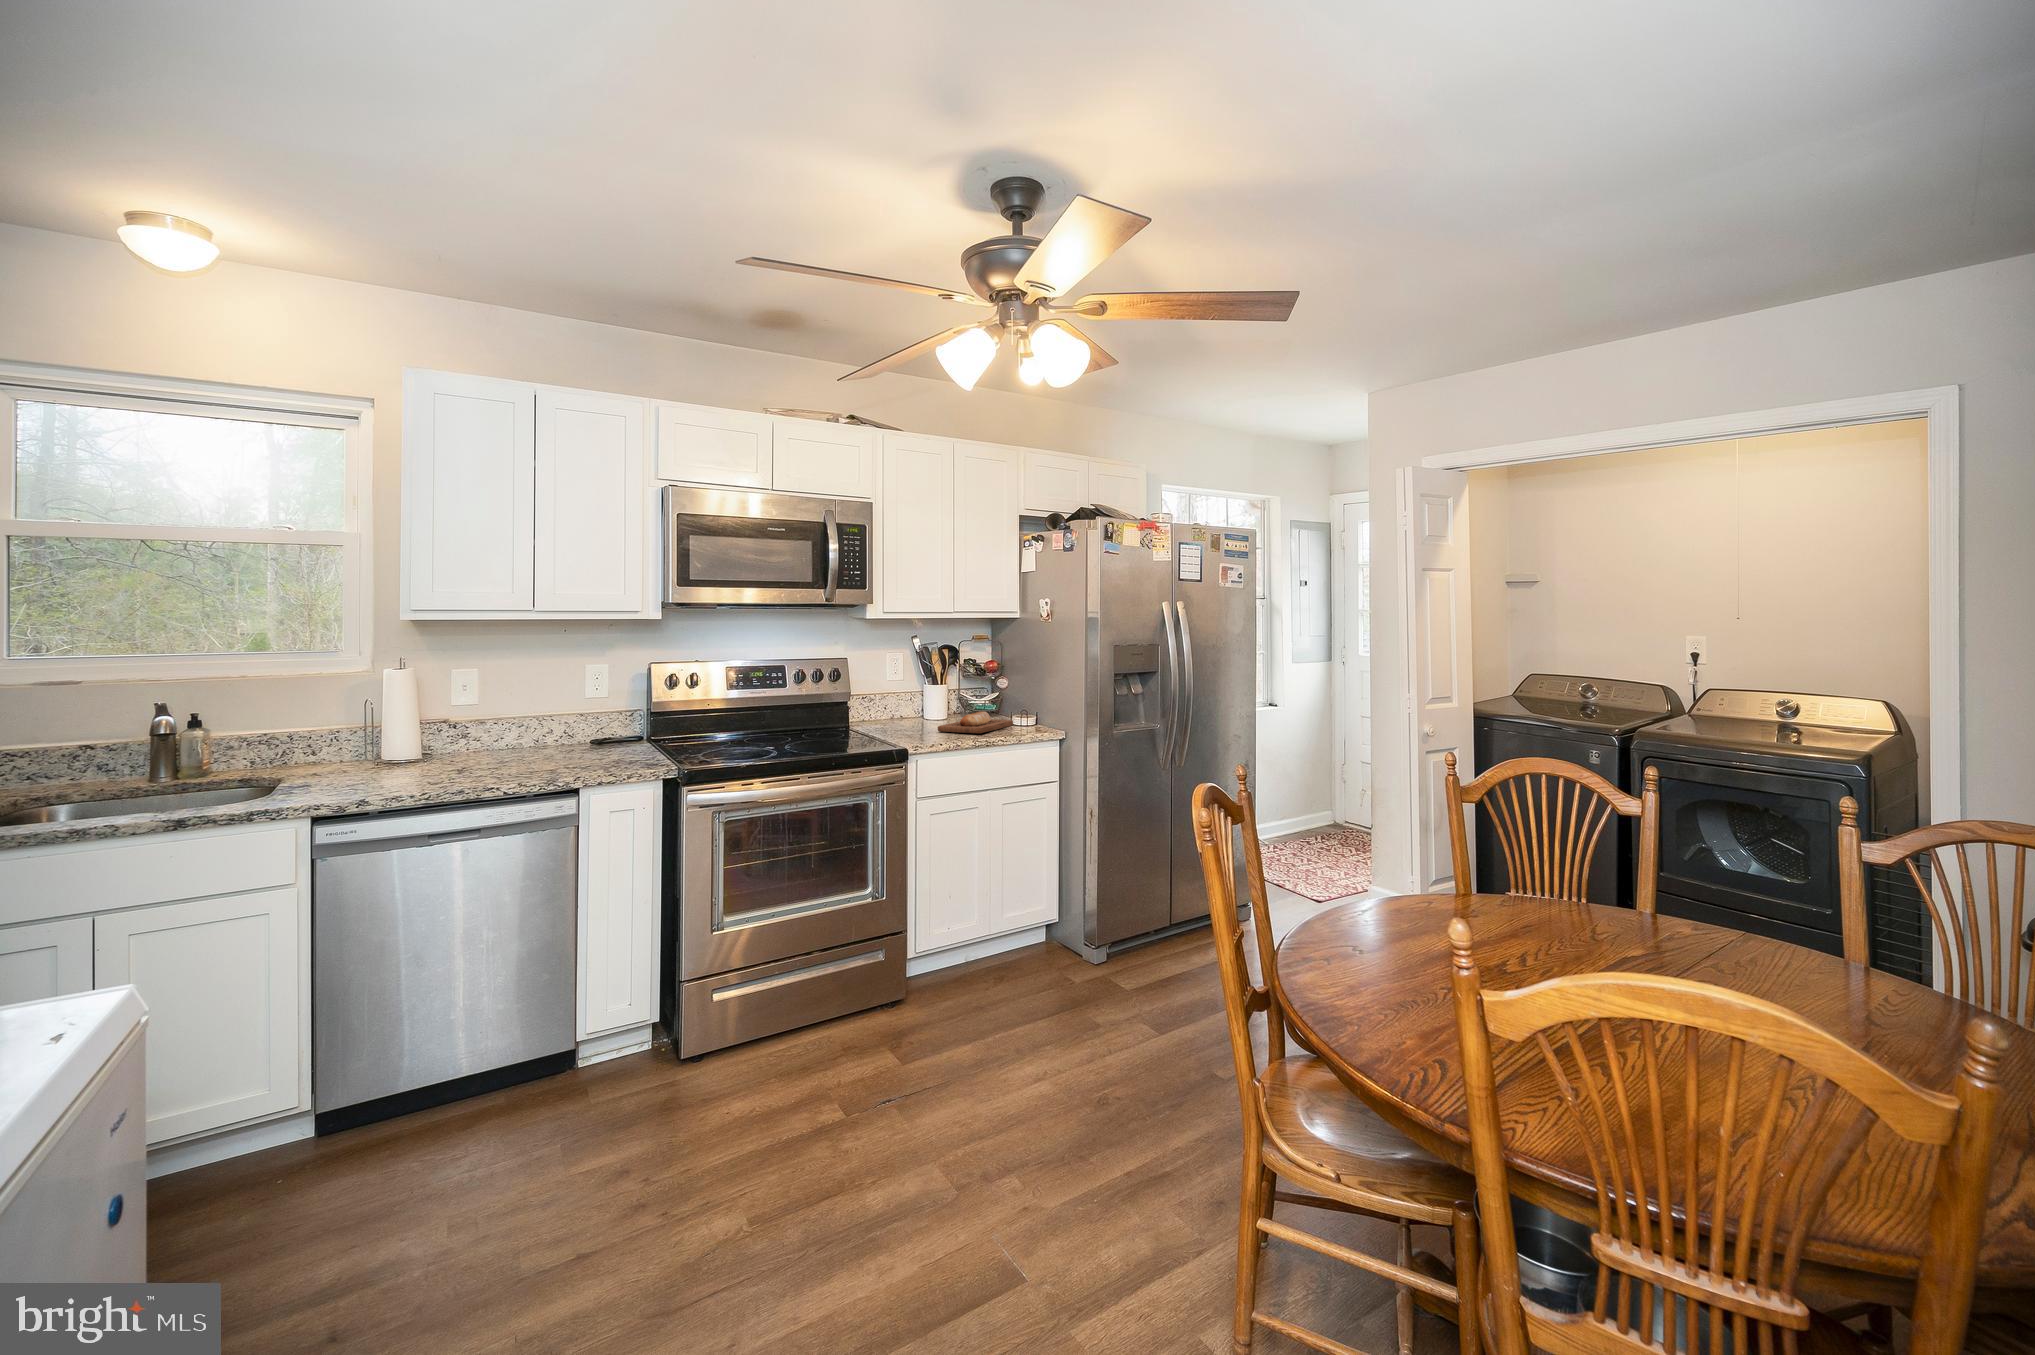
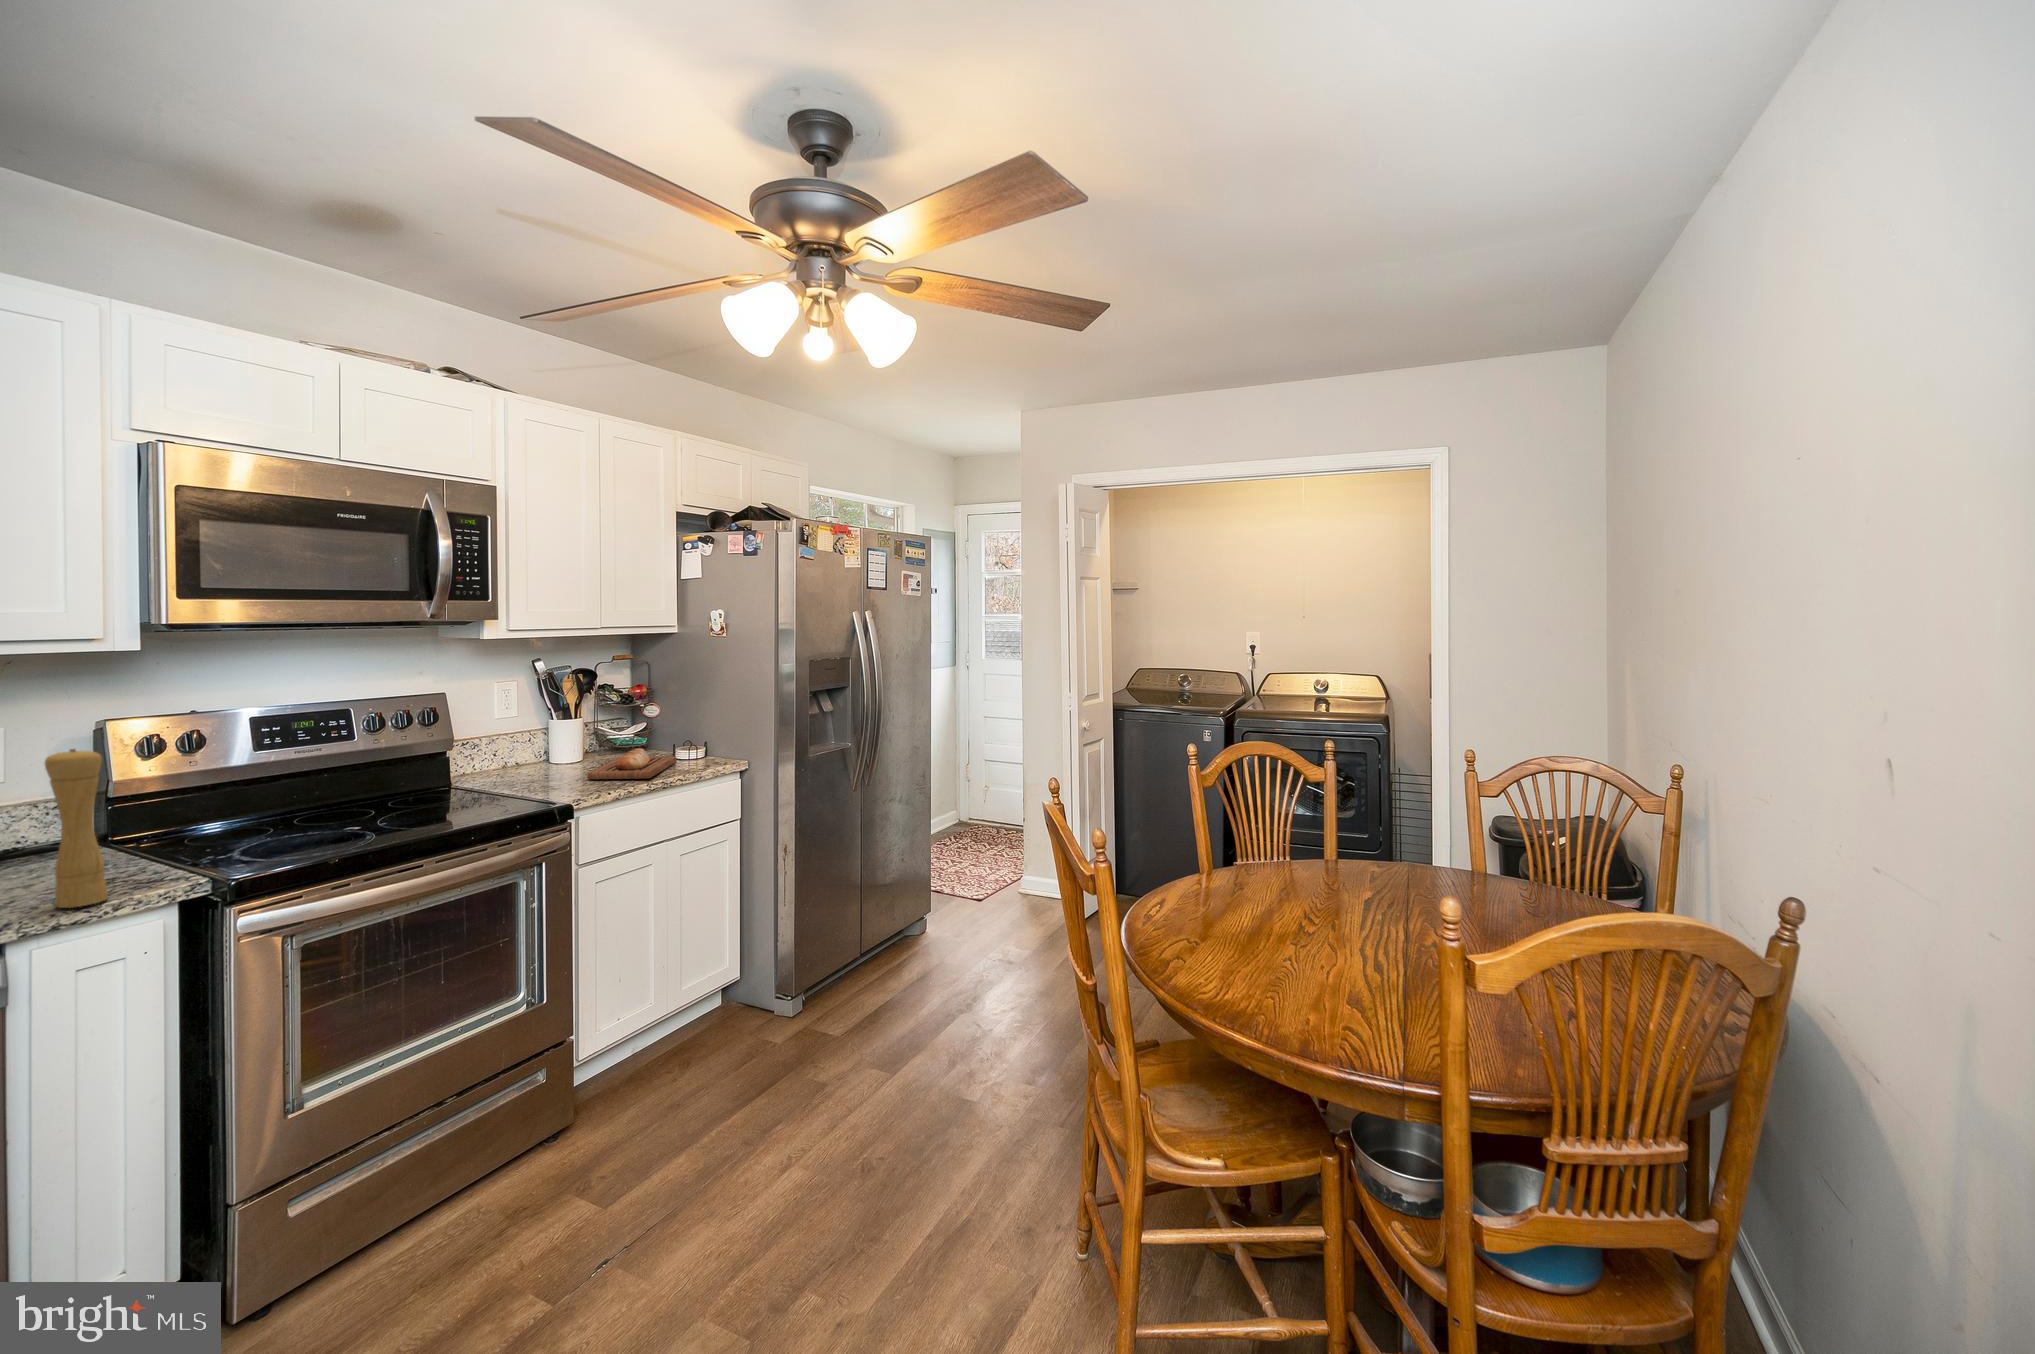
pepper mill: none [602,674,629,770] -> present [45,749,108,908]

